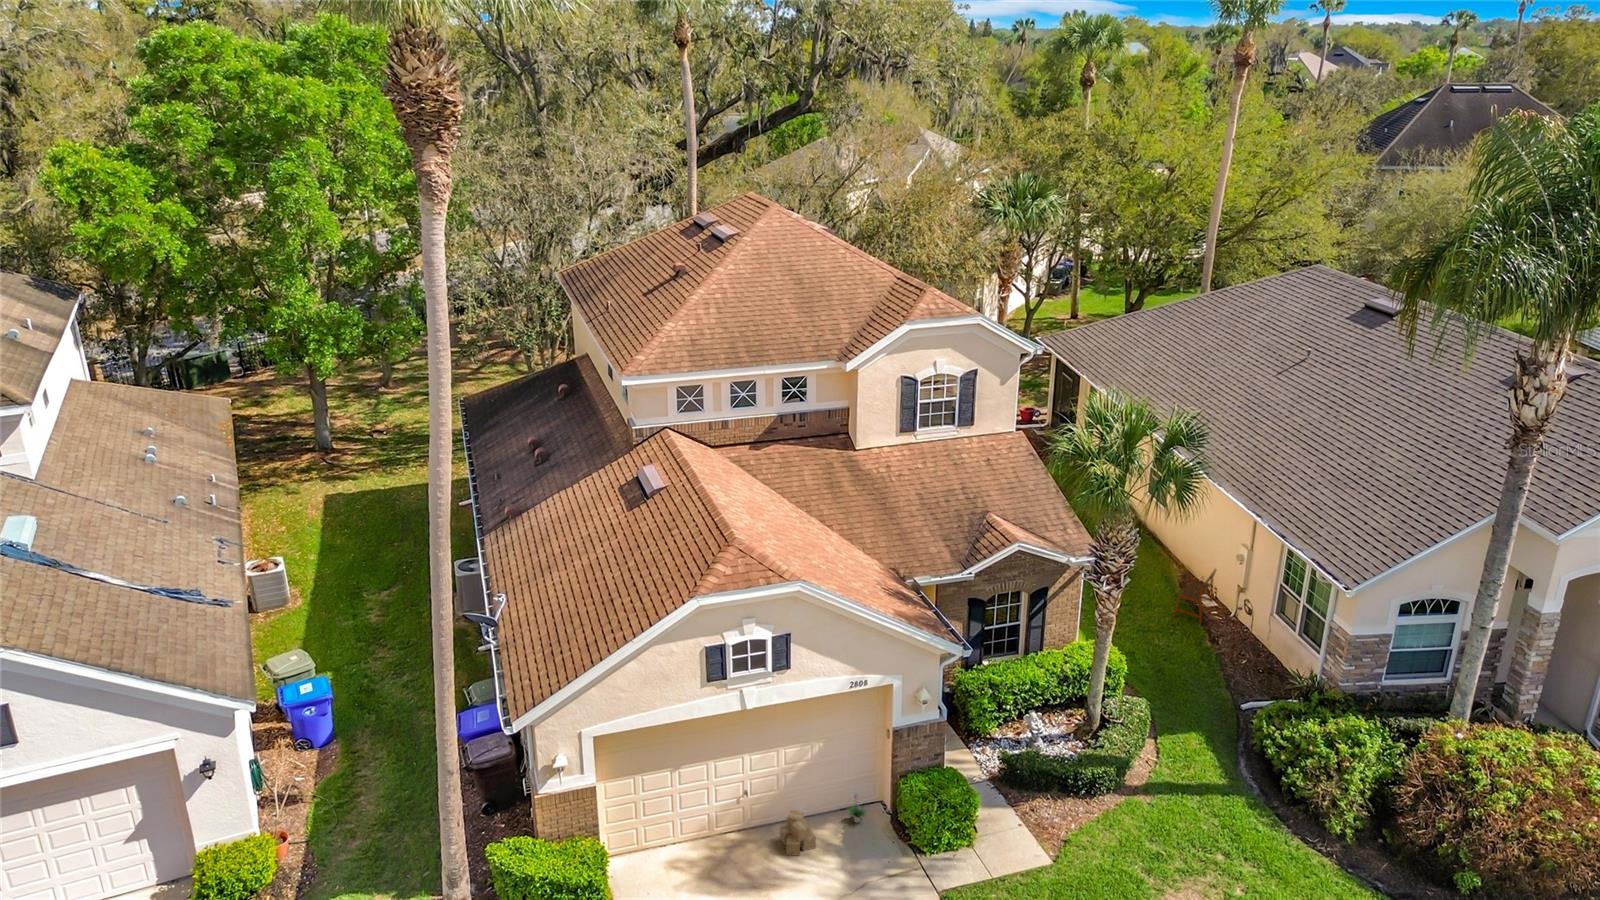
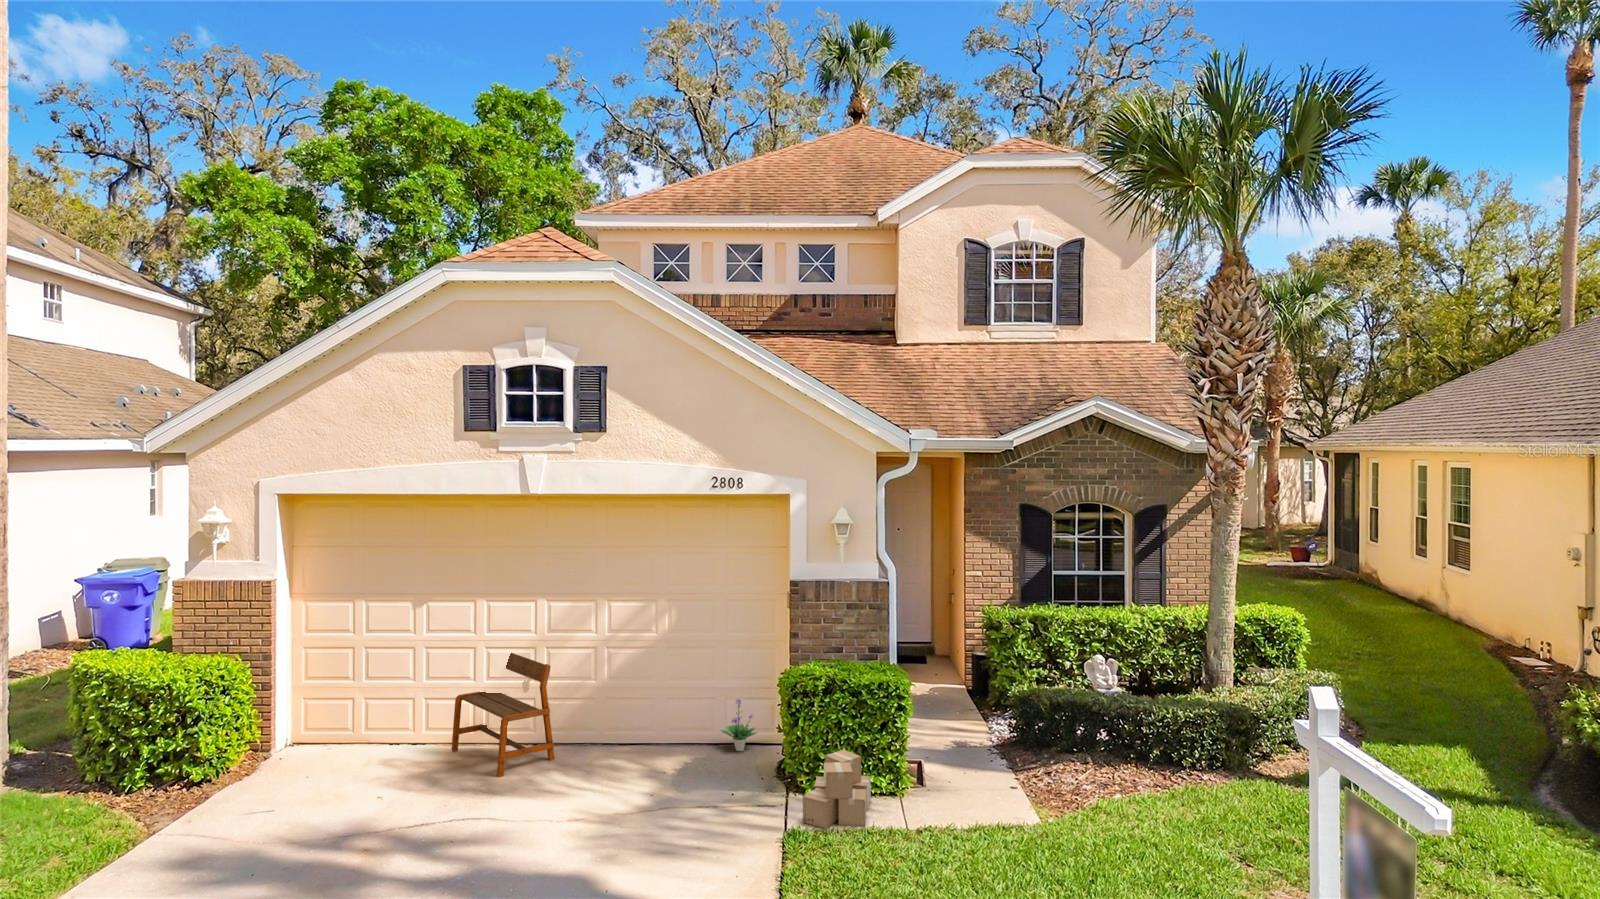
bench: present [1174,569,1216,623] -> present [451,653,555,777]
cardboard box: present [780,810,816,856] -> present [803,750,871,829]

